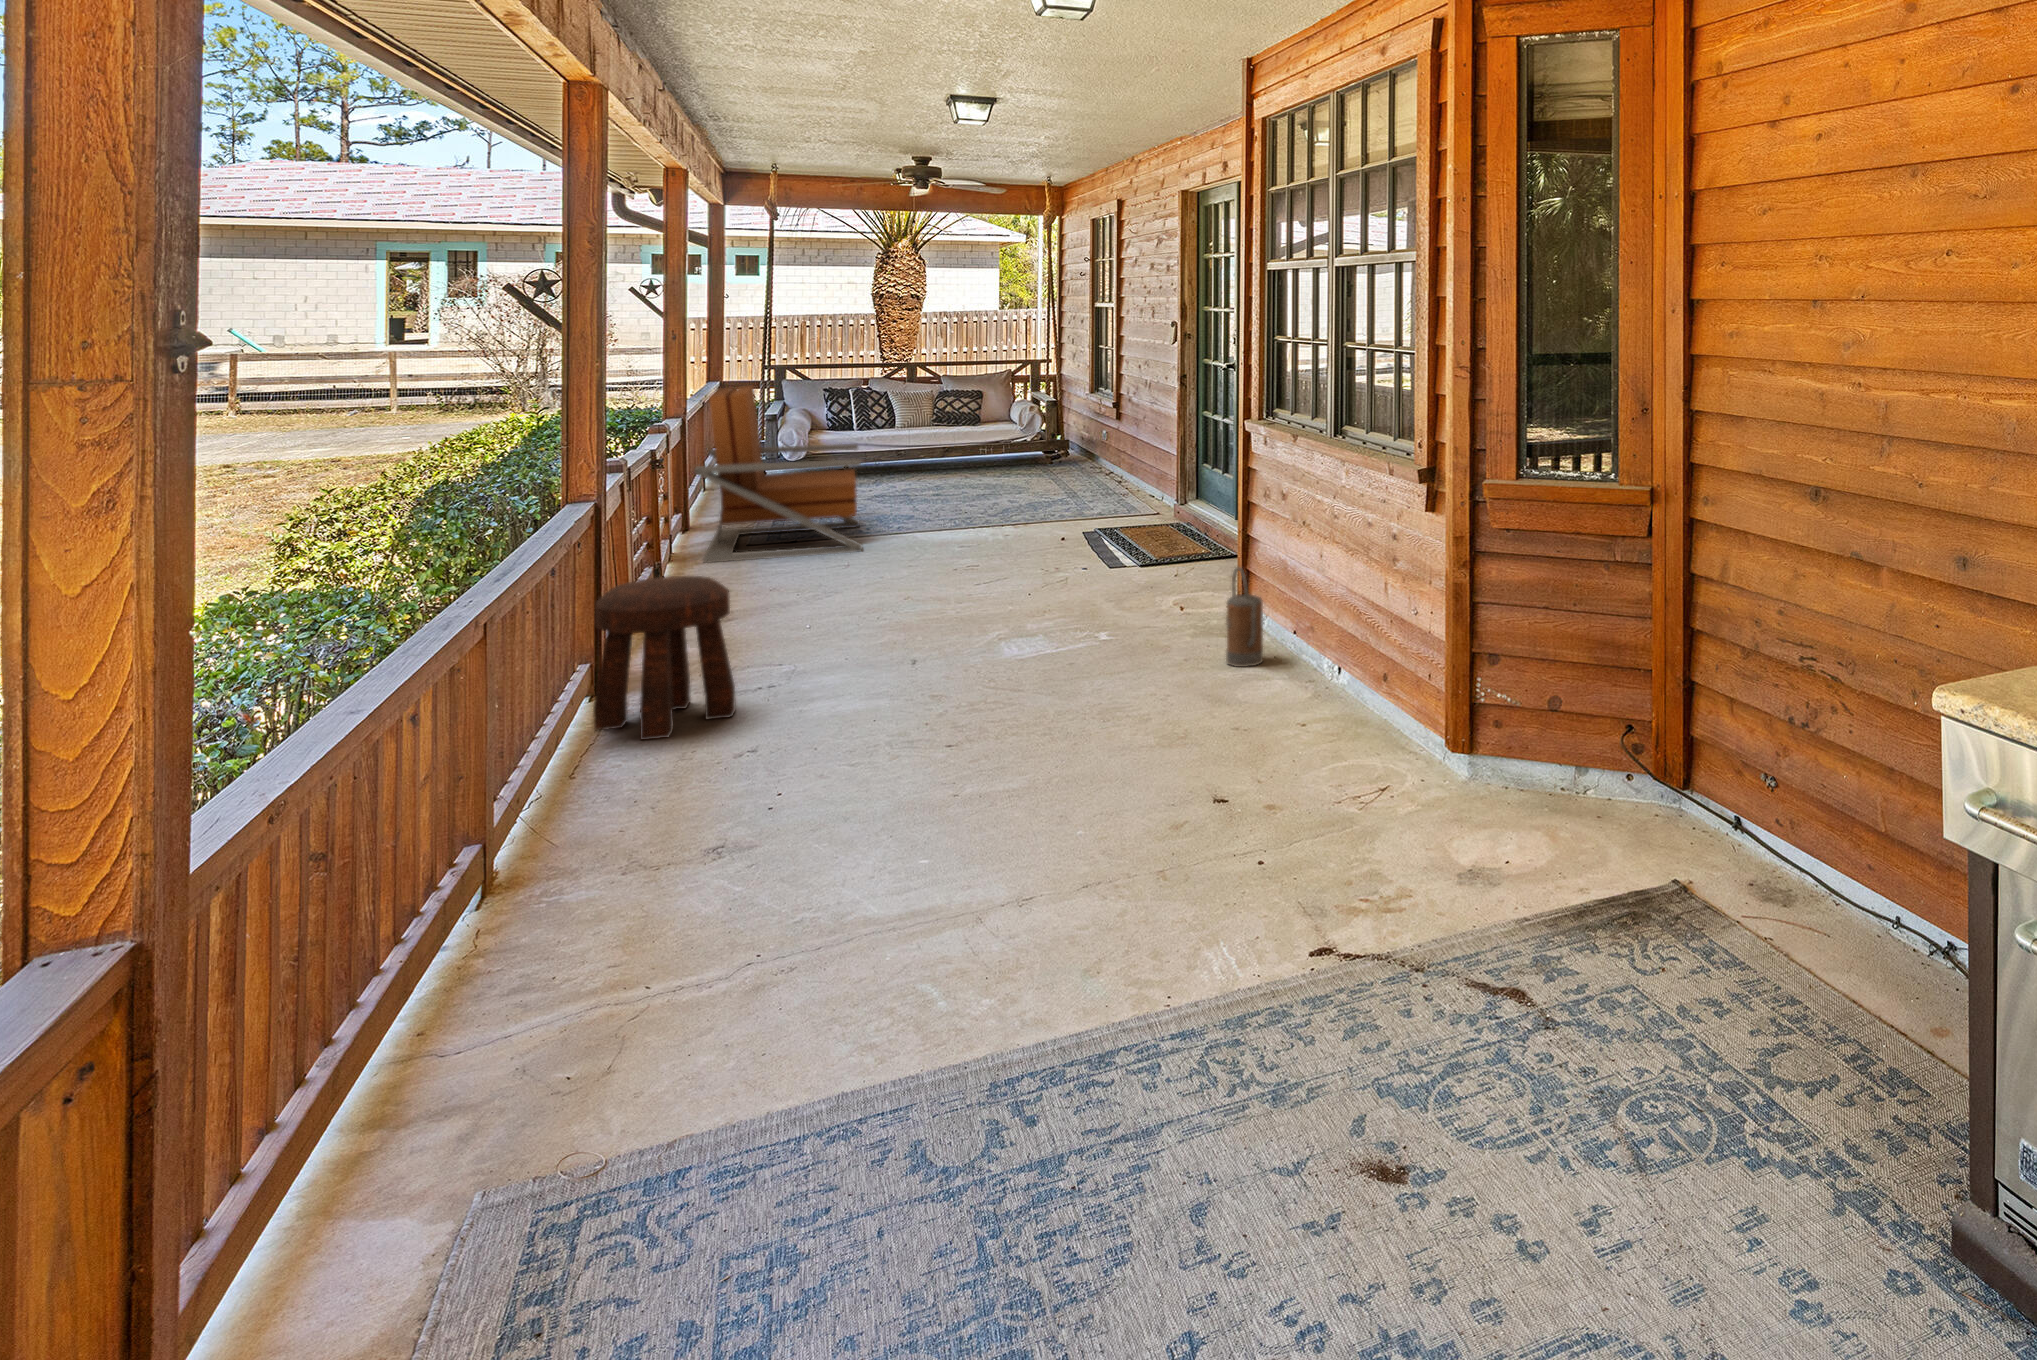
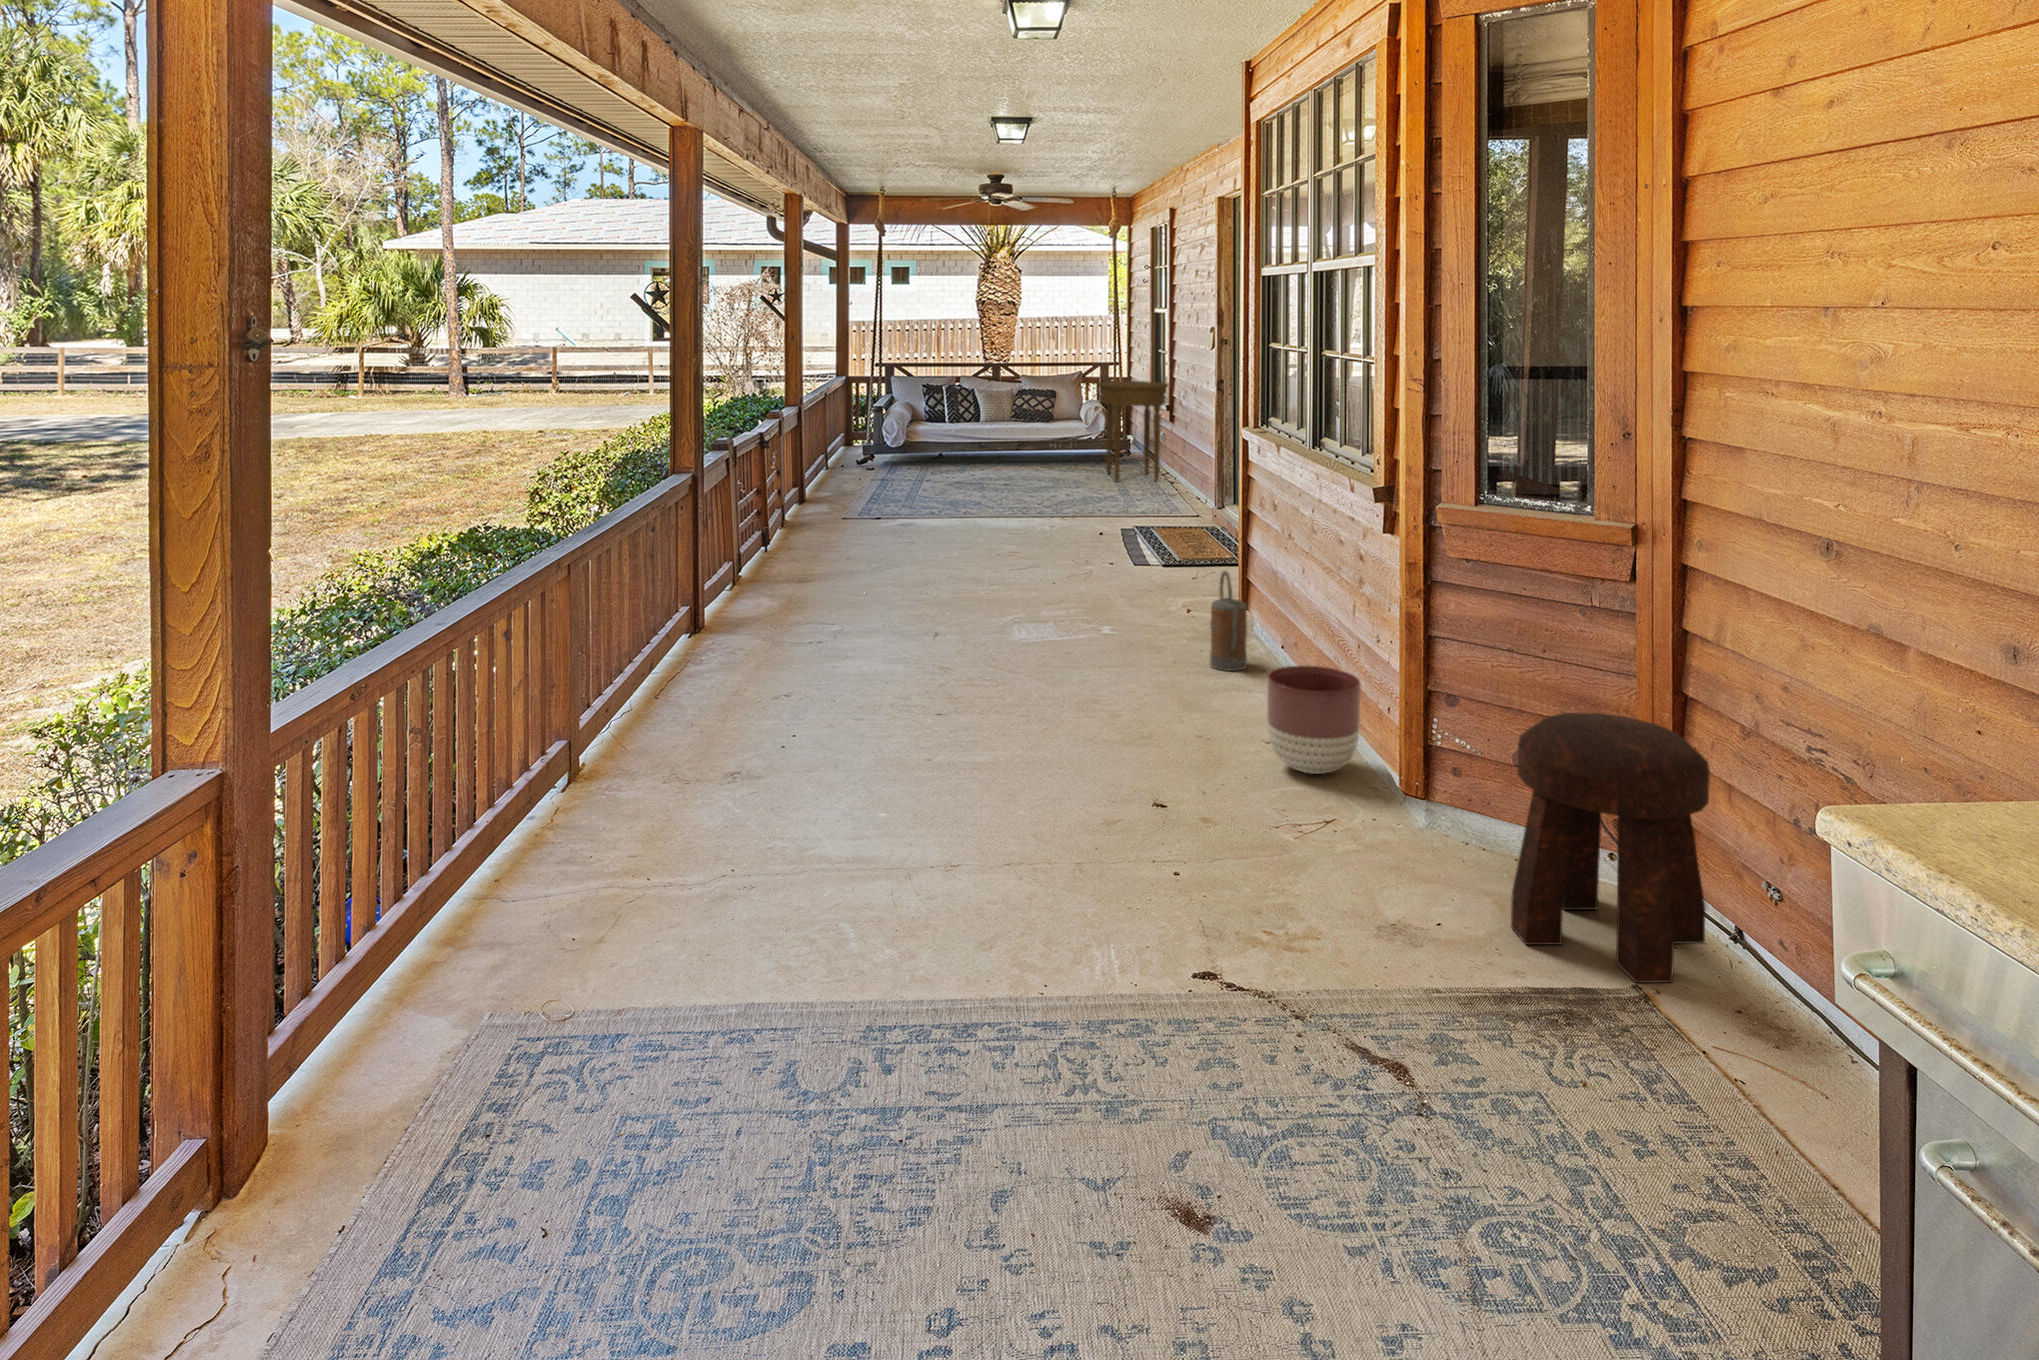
side table: none [1039,379,1118,487] -> present [1098,381,1168,481]
lounge chair: present [694,385,862,563] -> none [800,380,934,530]
stool: present [593,576,736,740] -> present [1511,713,1710,983]
planter: none [1314,649,1401,753] -> present [1267,666,1361,774]

